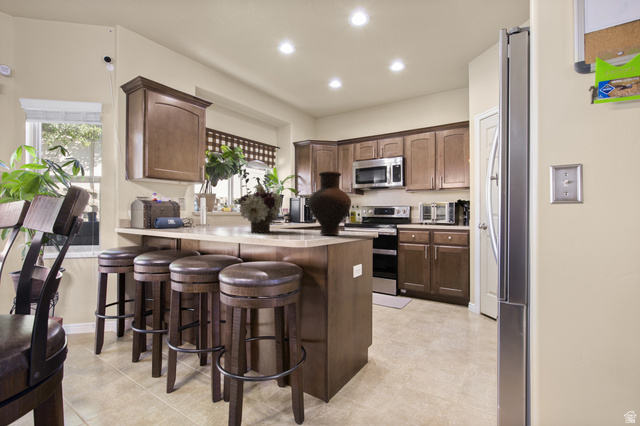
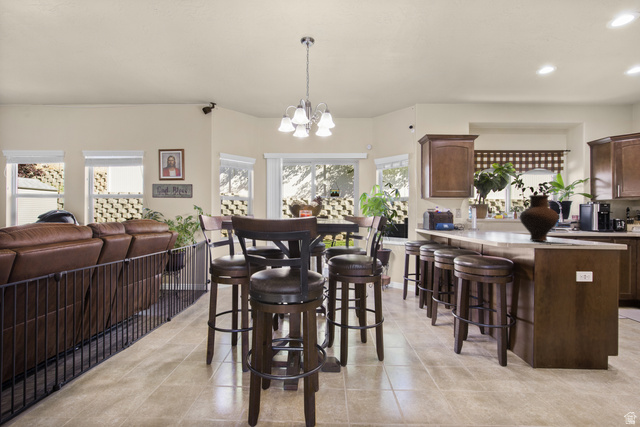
flower arrangement: present [239,185,282,232] -> none [475,203,513,237]

